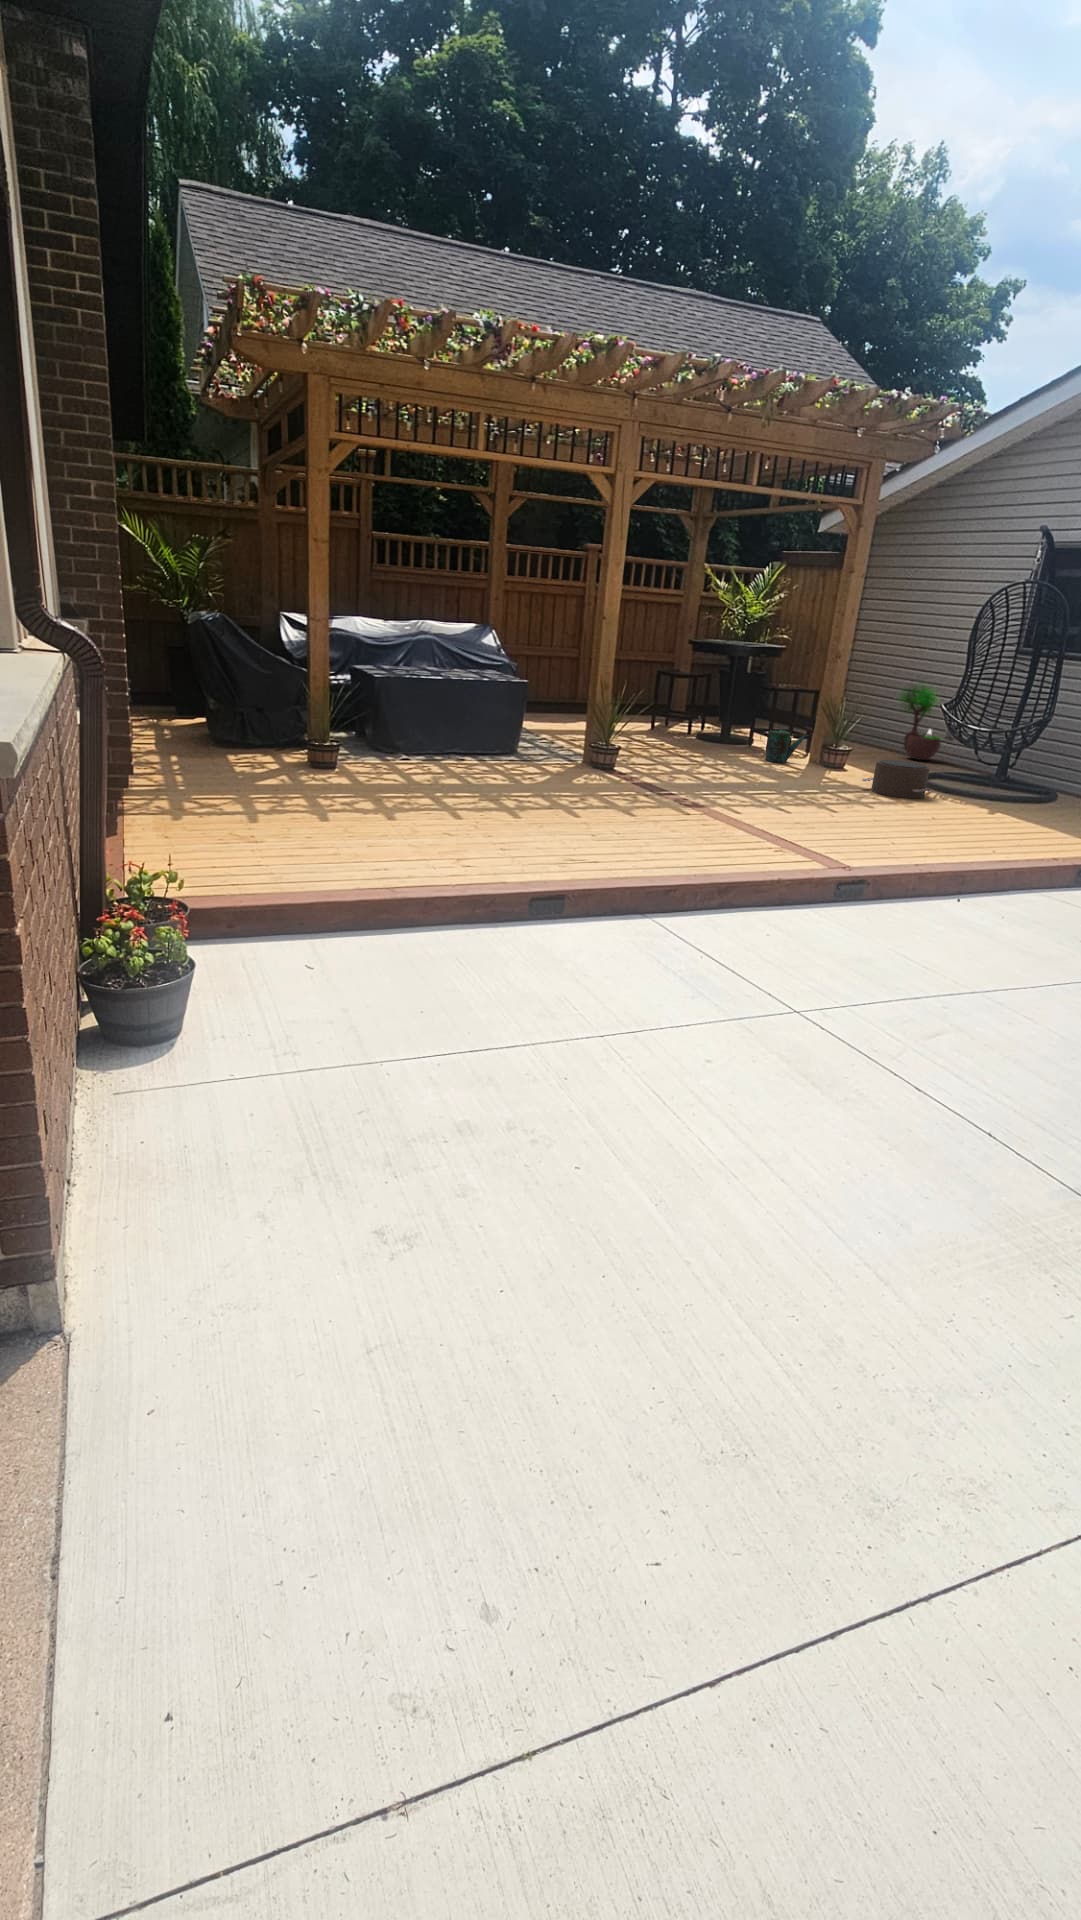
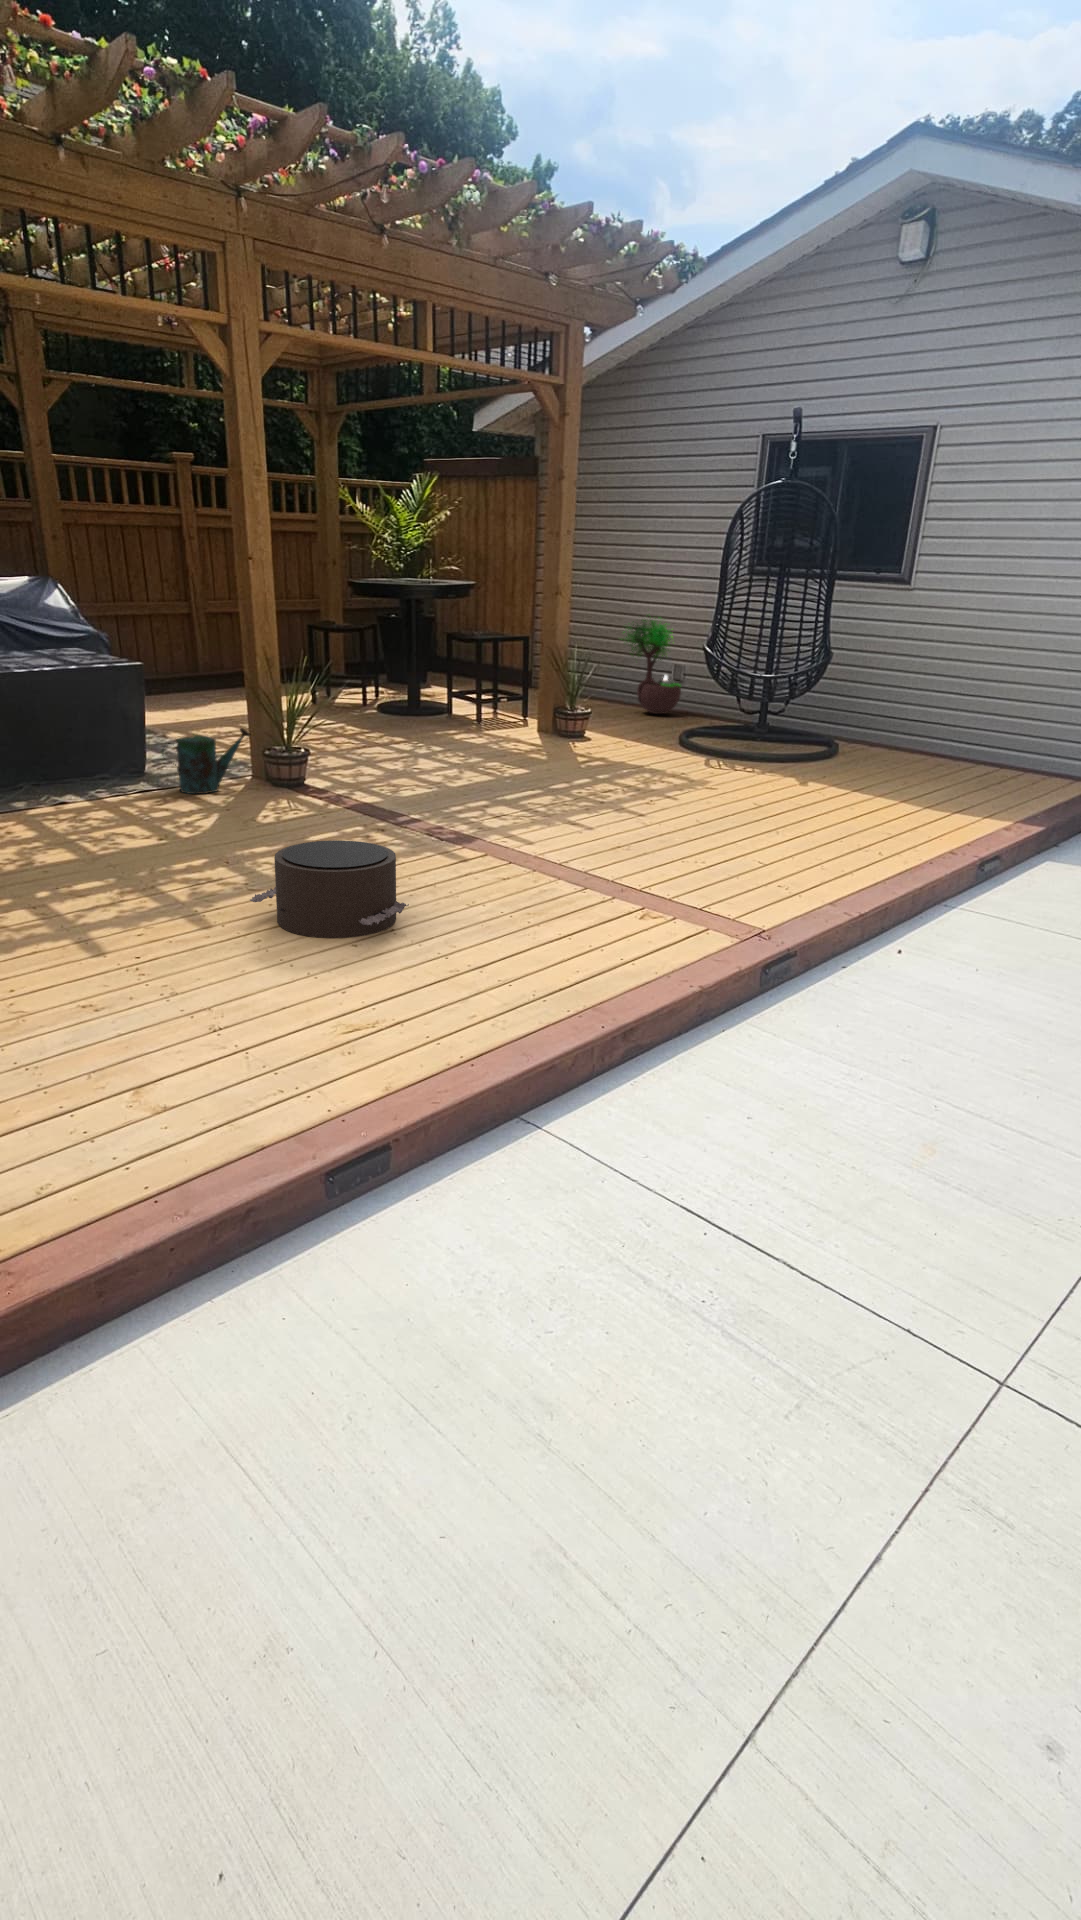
watering can: present [760,729,811,763] -> present [163,728,250,794]
pouf: present [862,760,932,798] -> present [250,840,409,938]

